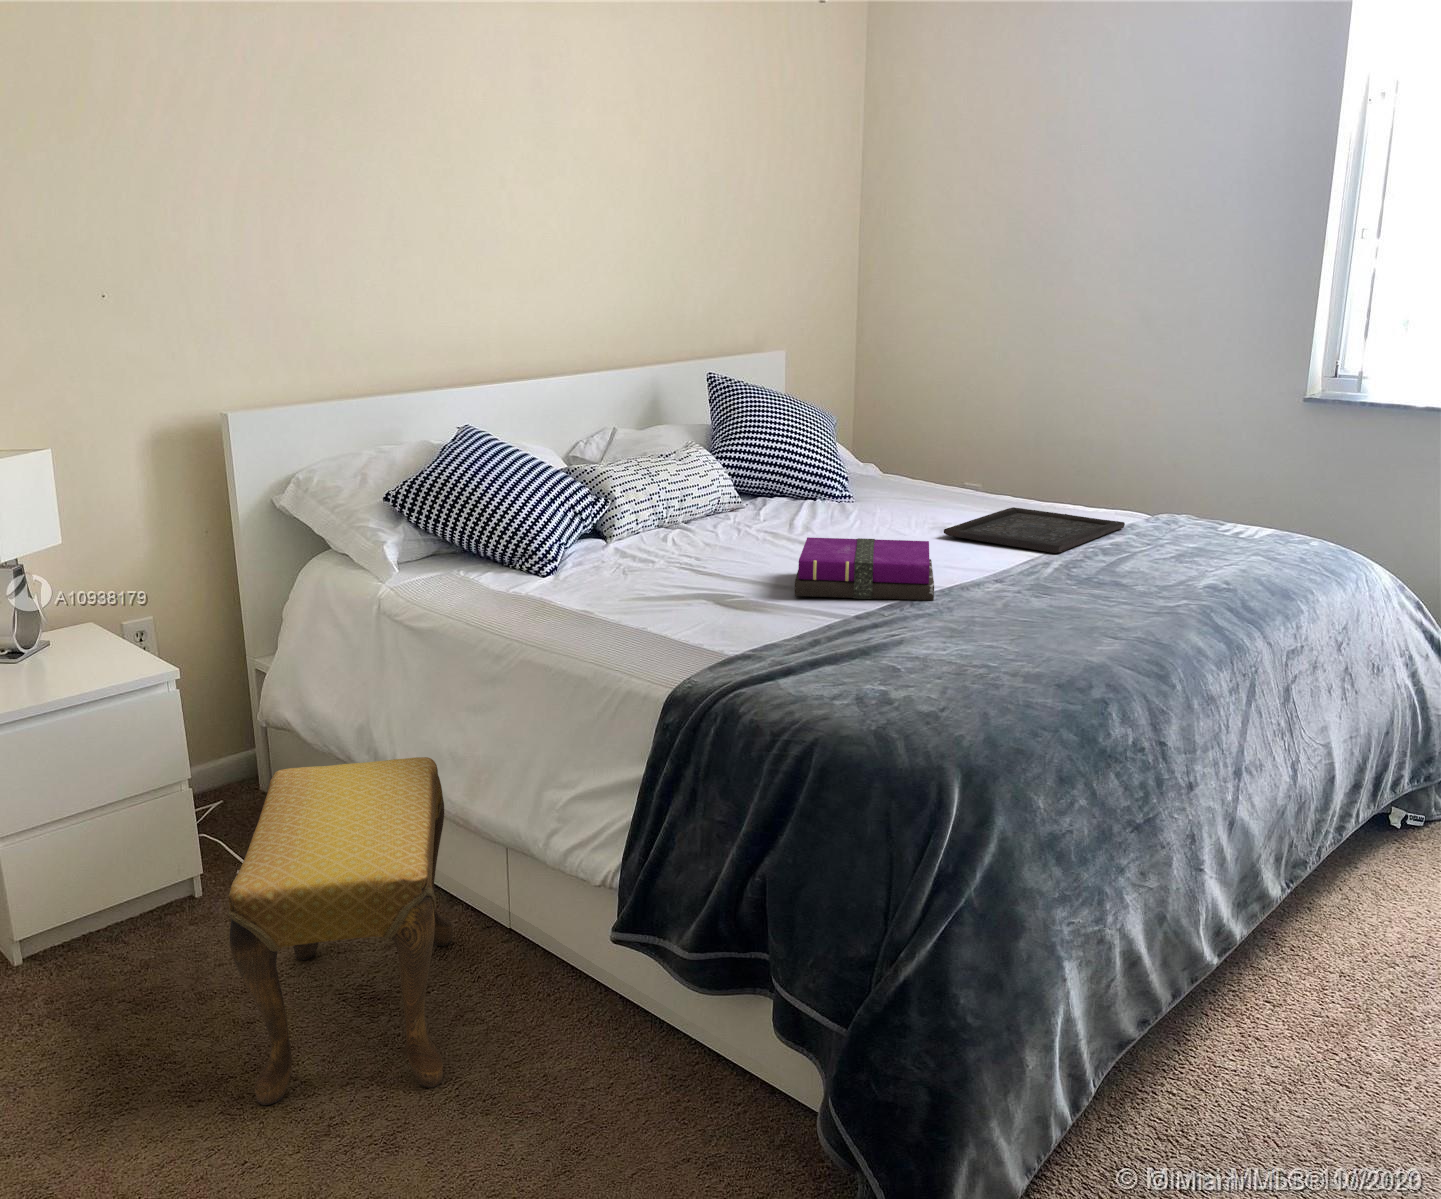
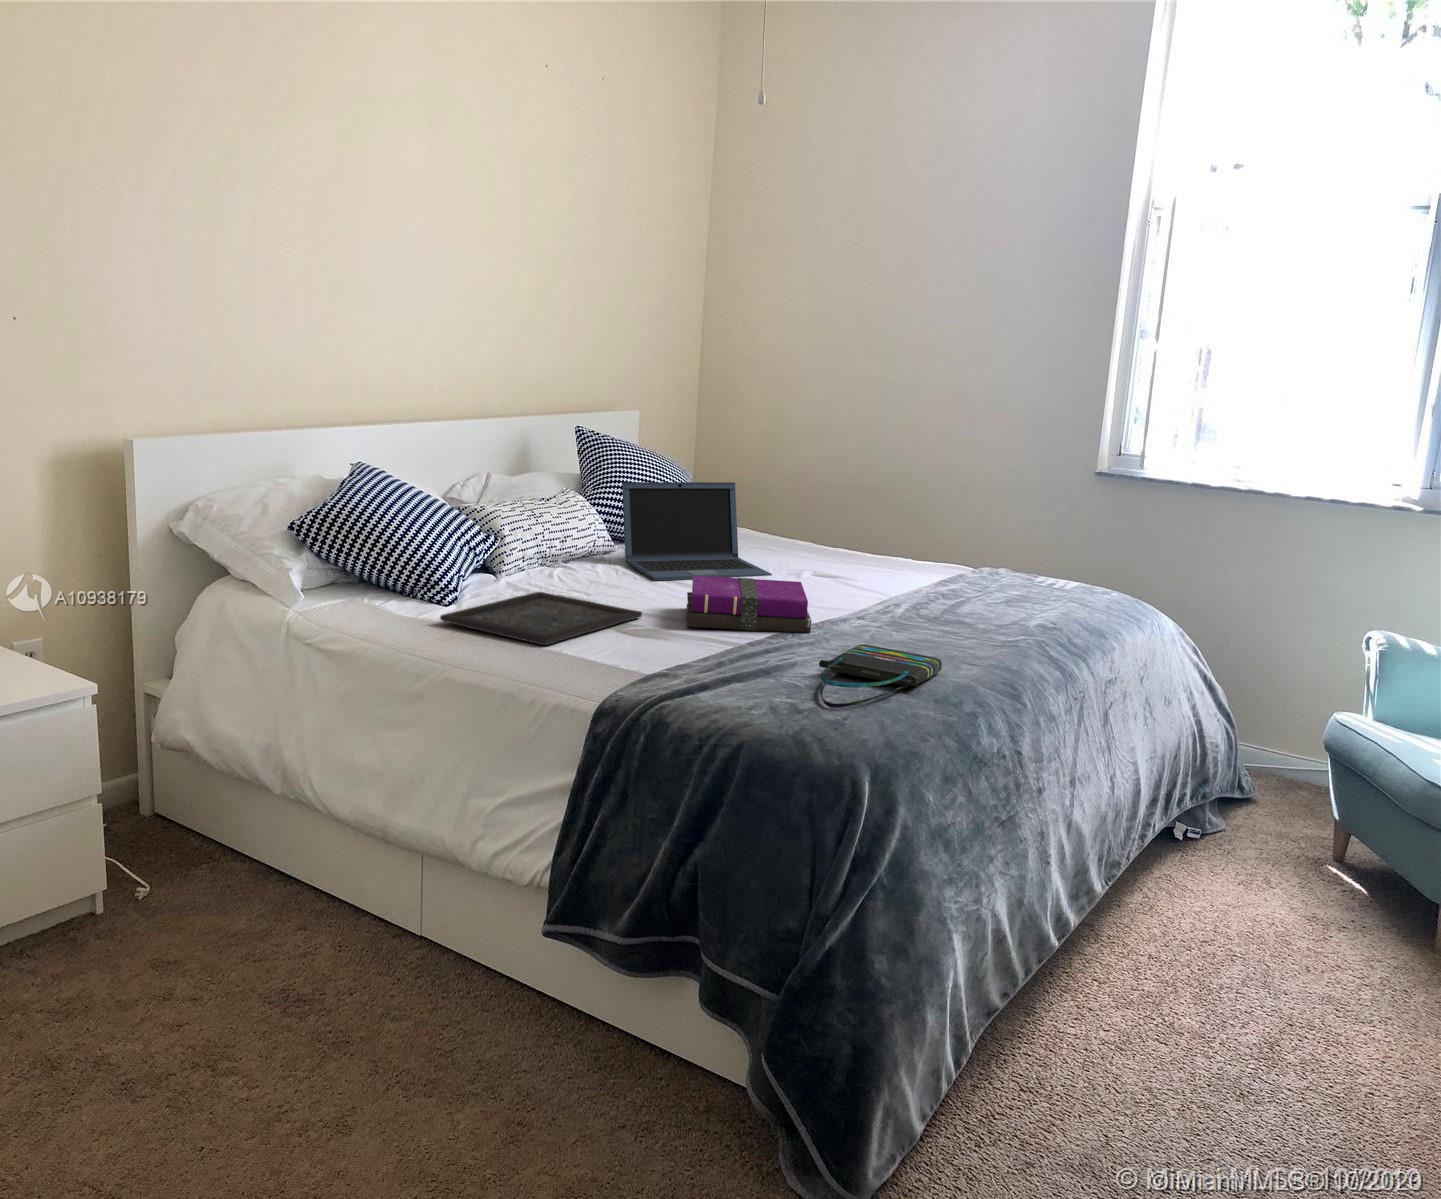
laptop: none [745,428,910,541] -> present [622,482,772,580]
tray: present [944,507,1125,553] -> present [440,592,642,645]
tote bag: none [916,616,1071,695] -> present [819,644,942,708]
footstool: present [228,757,453,1105] -> none [182,769,379,1099]

